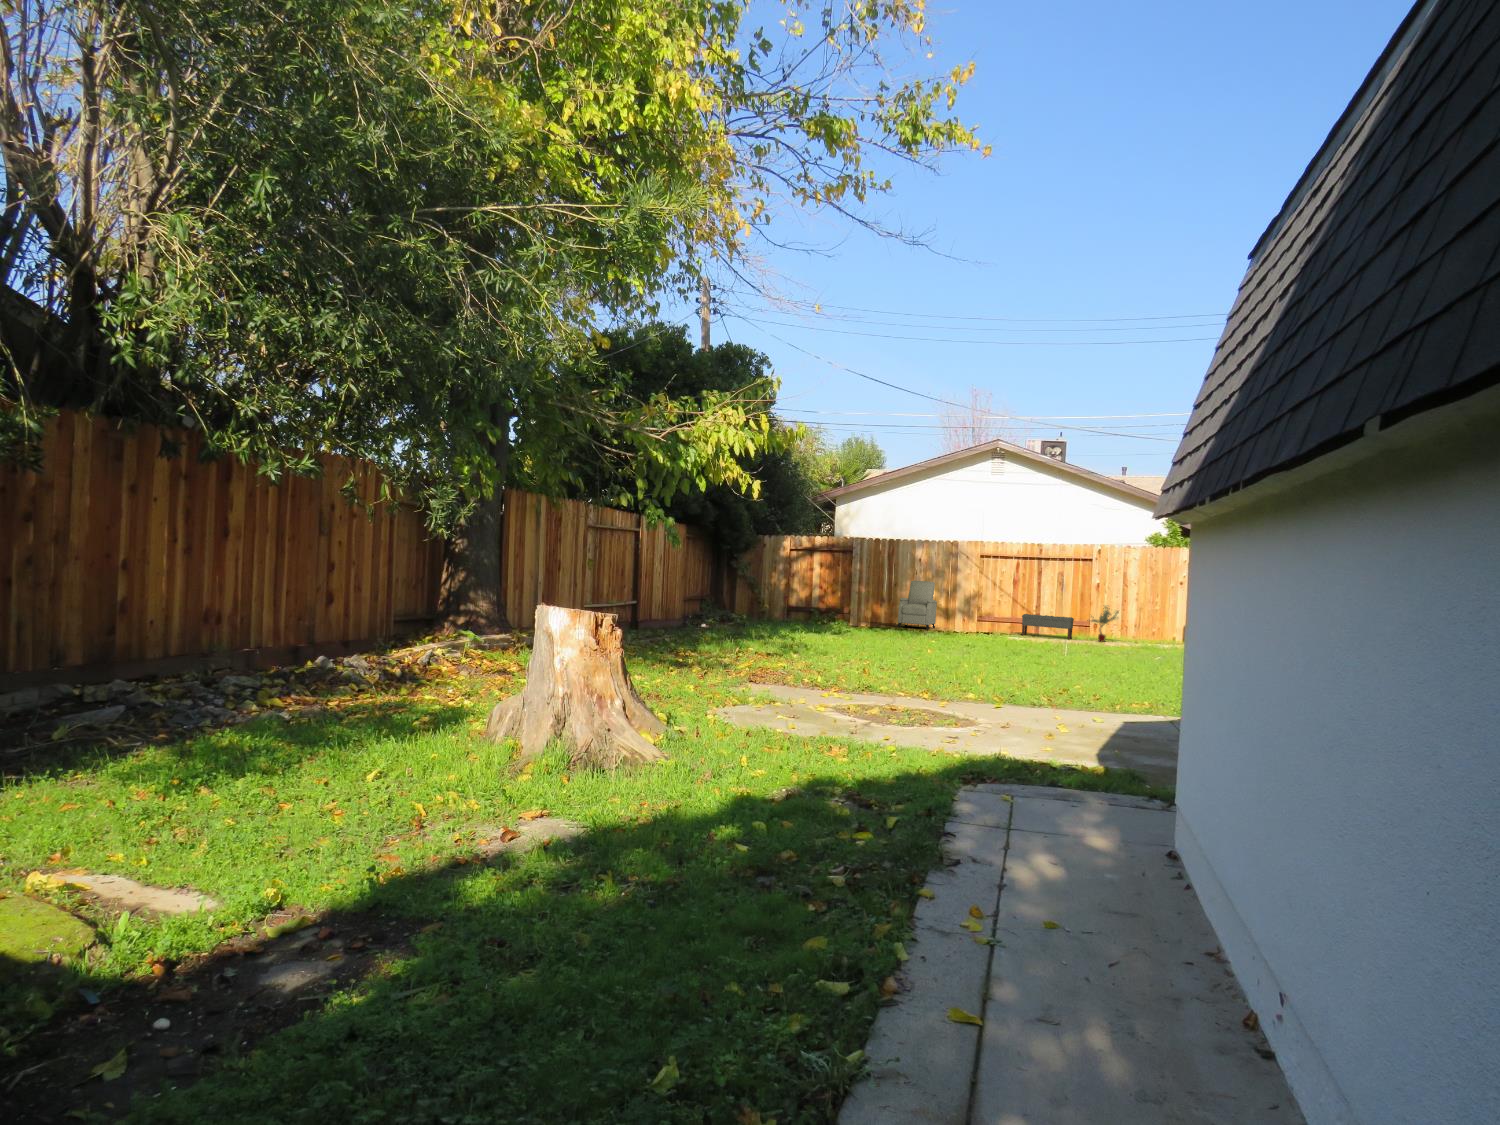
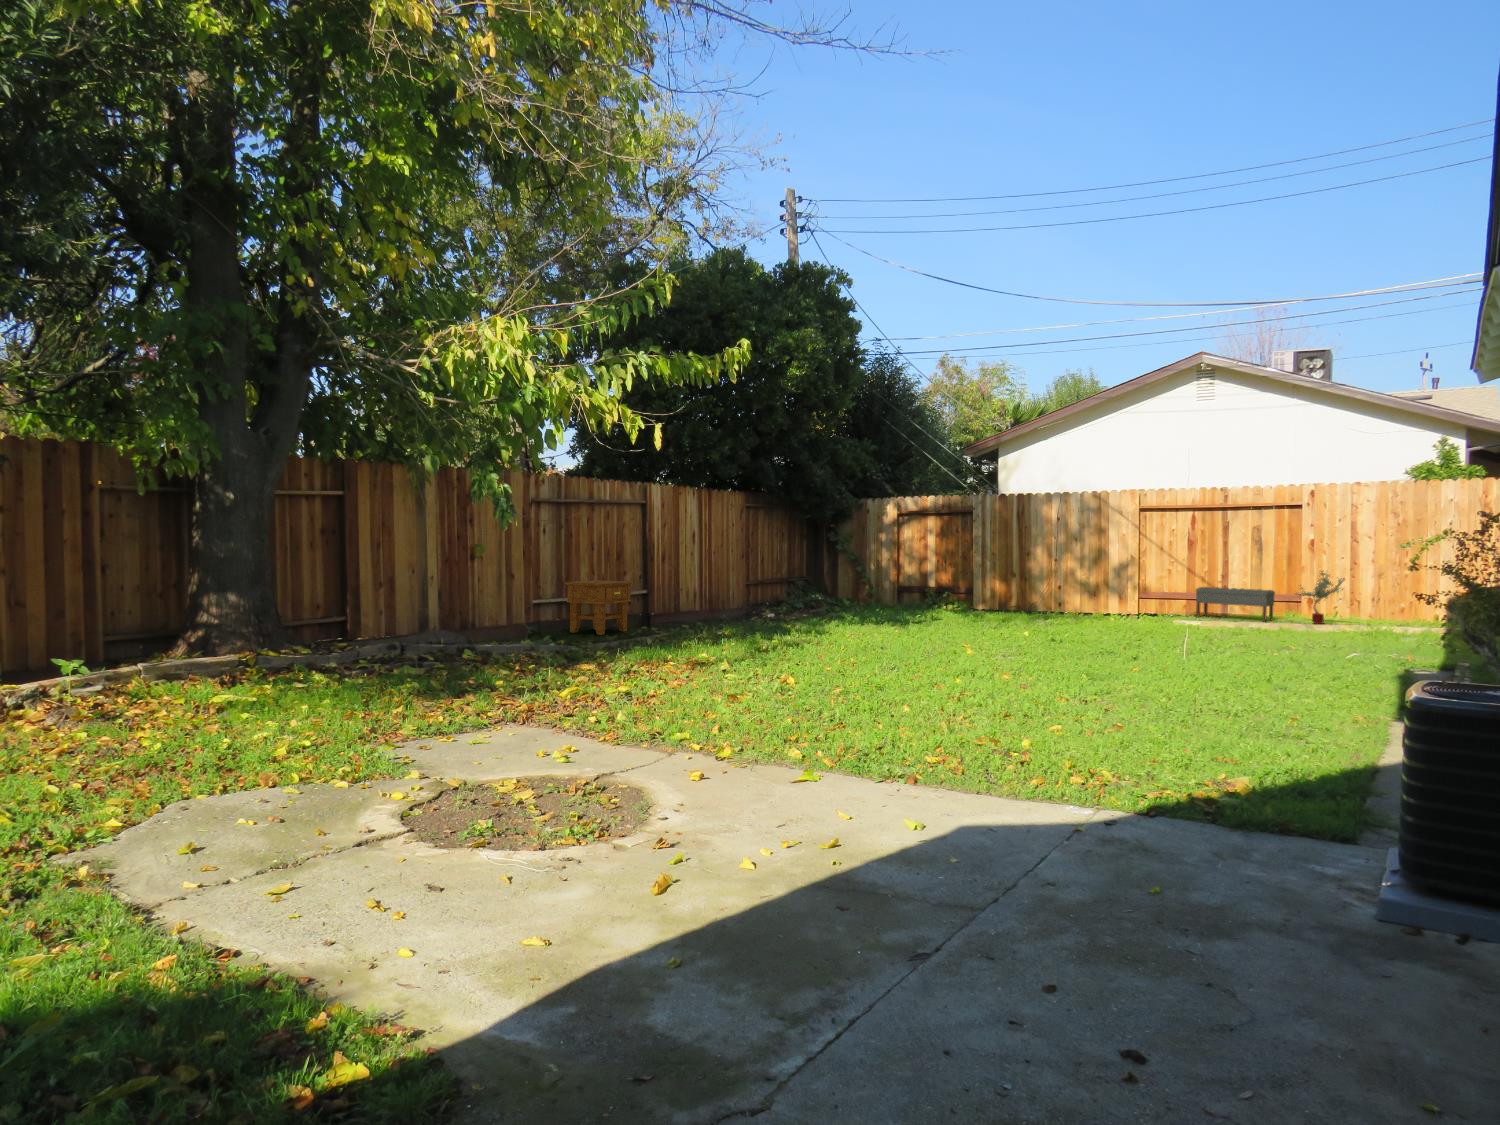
chair: present [898,581,937,630] -> none [1020,546,1078,612]
side table: none [629,595,674,638] -> present [565,580,633,635]

